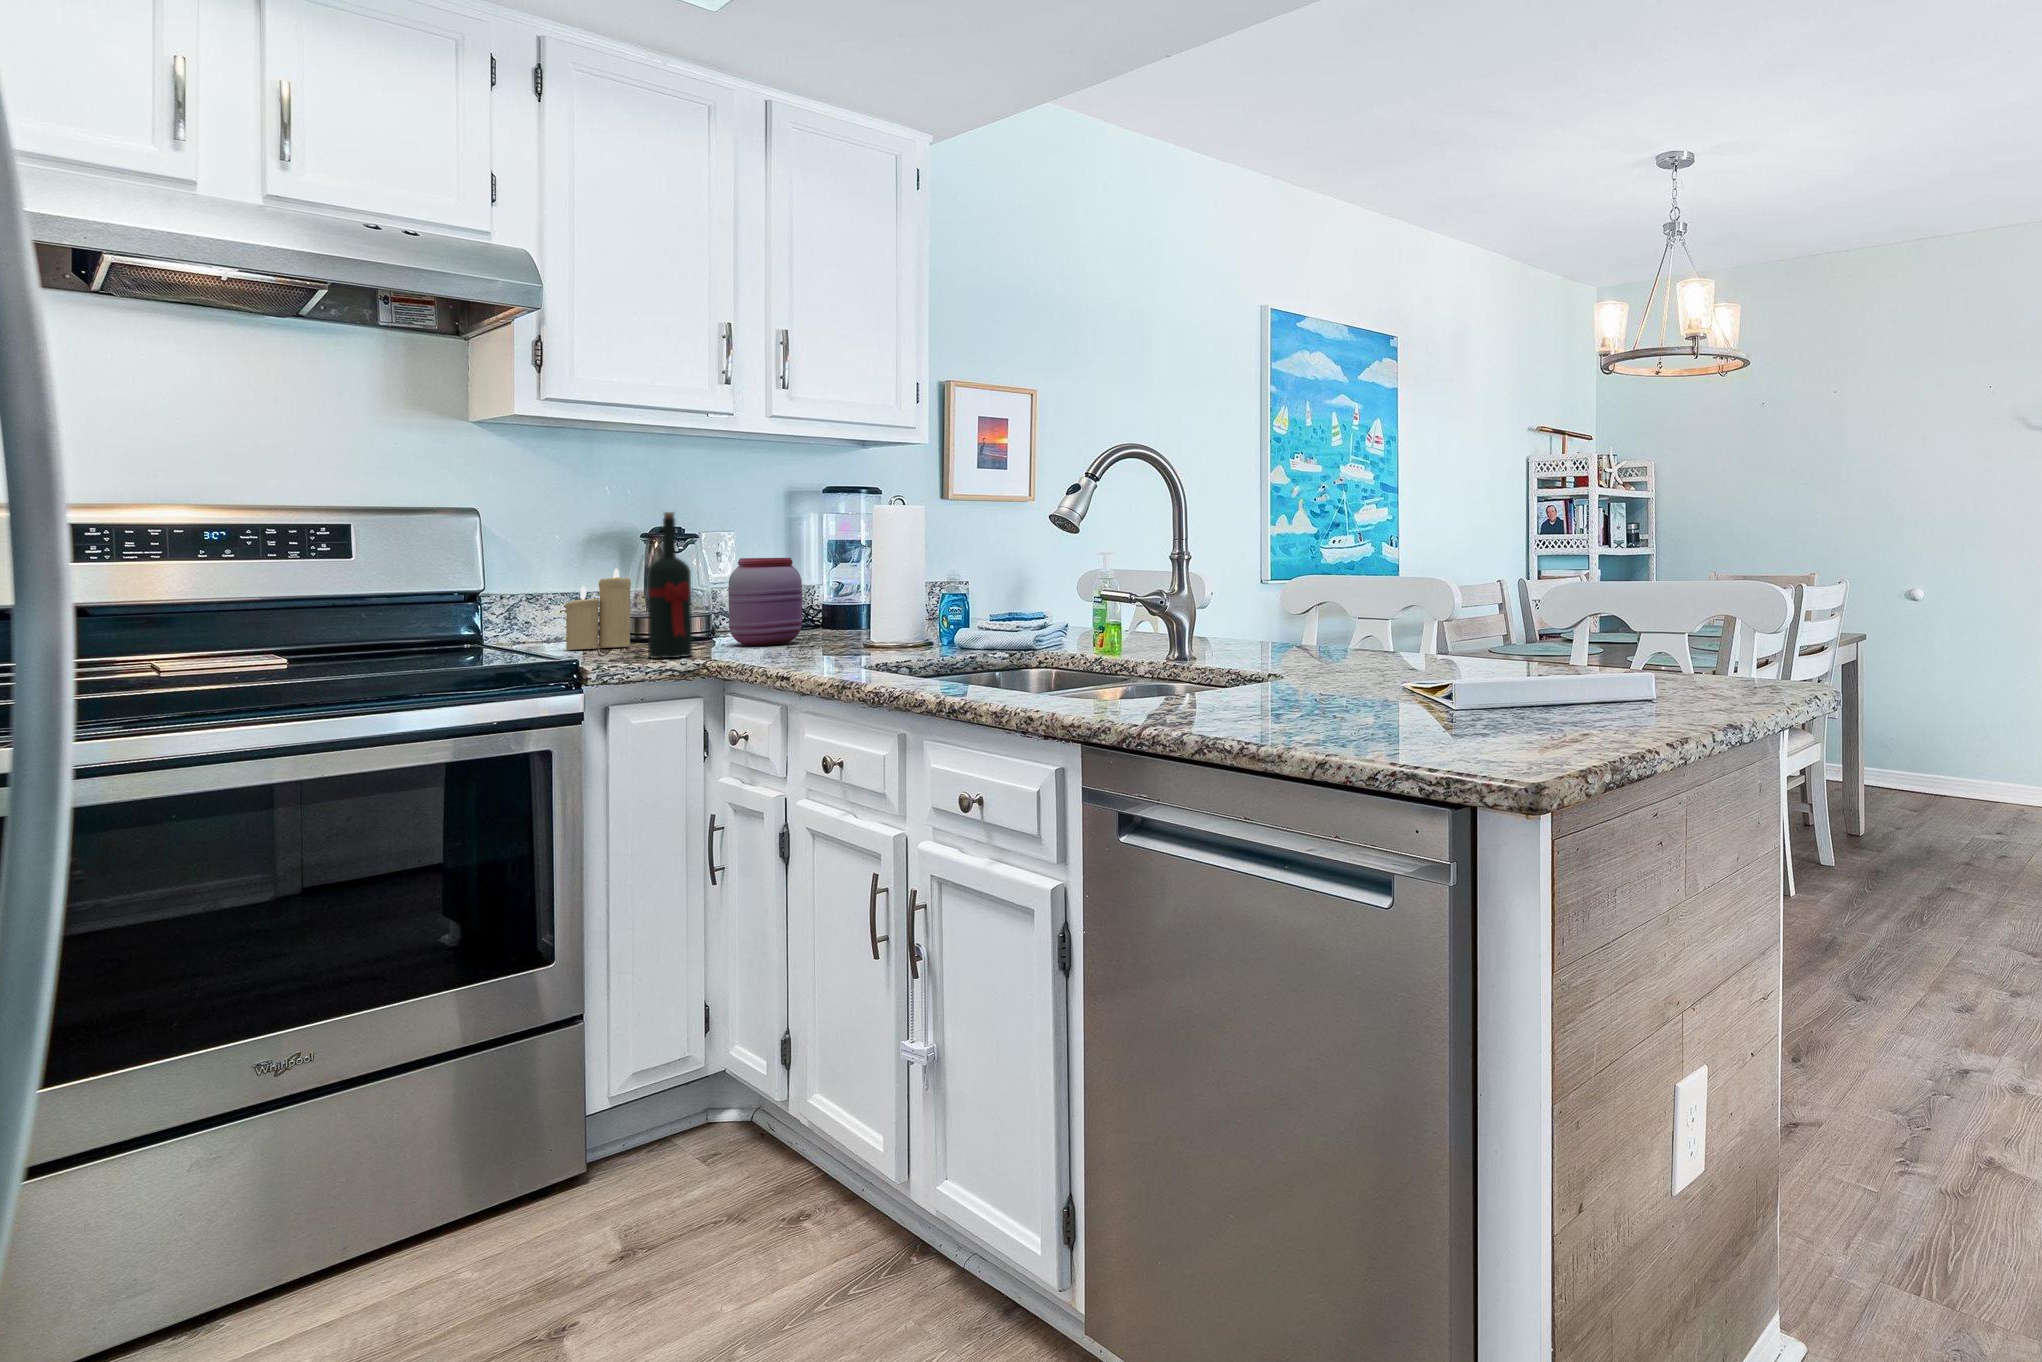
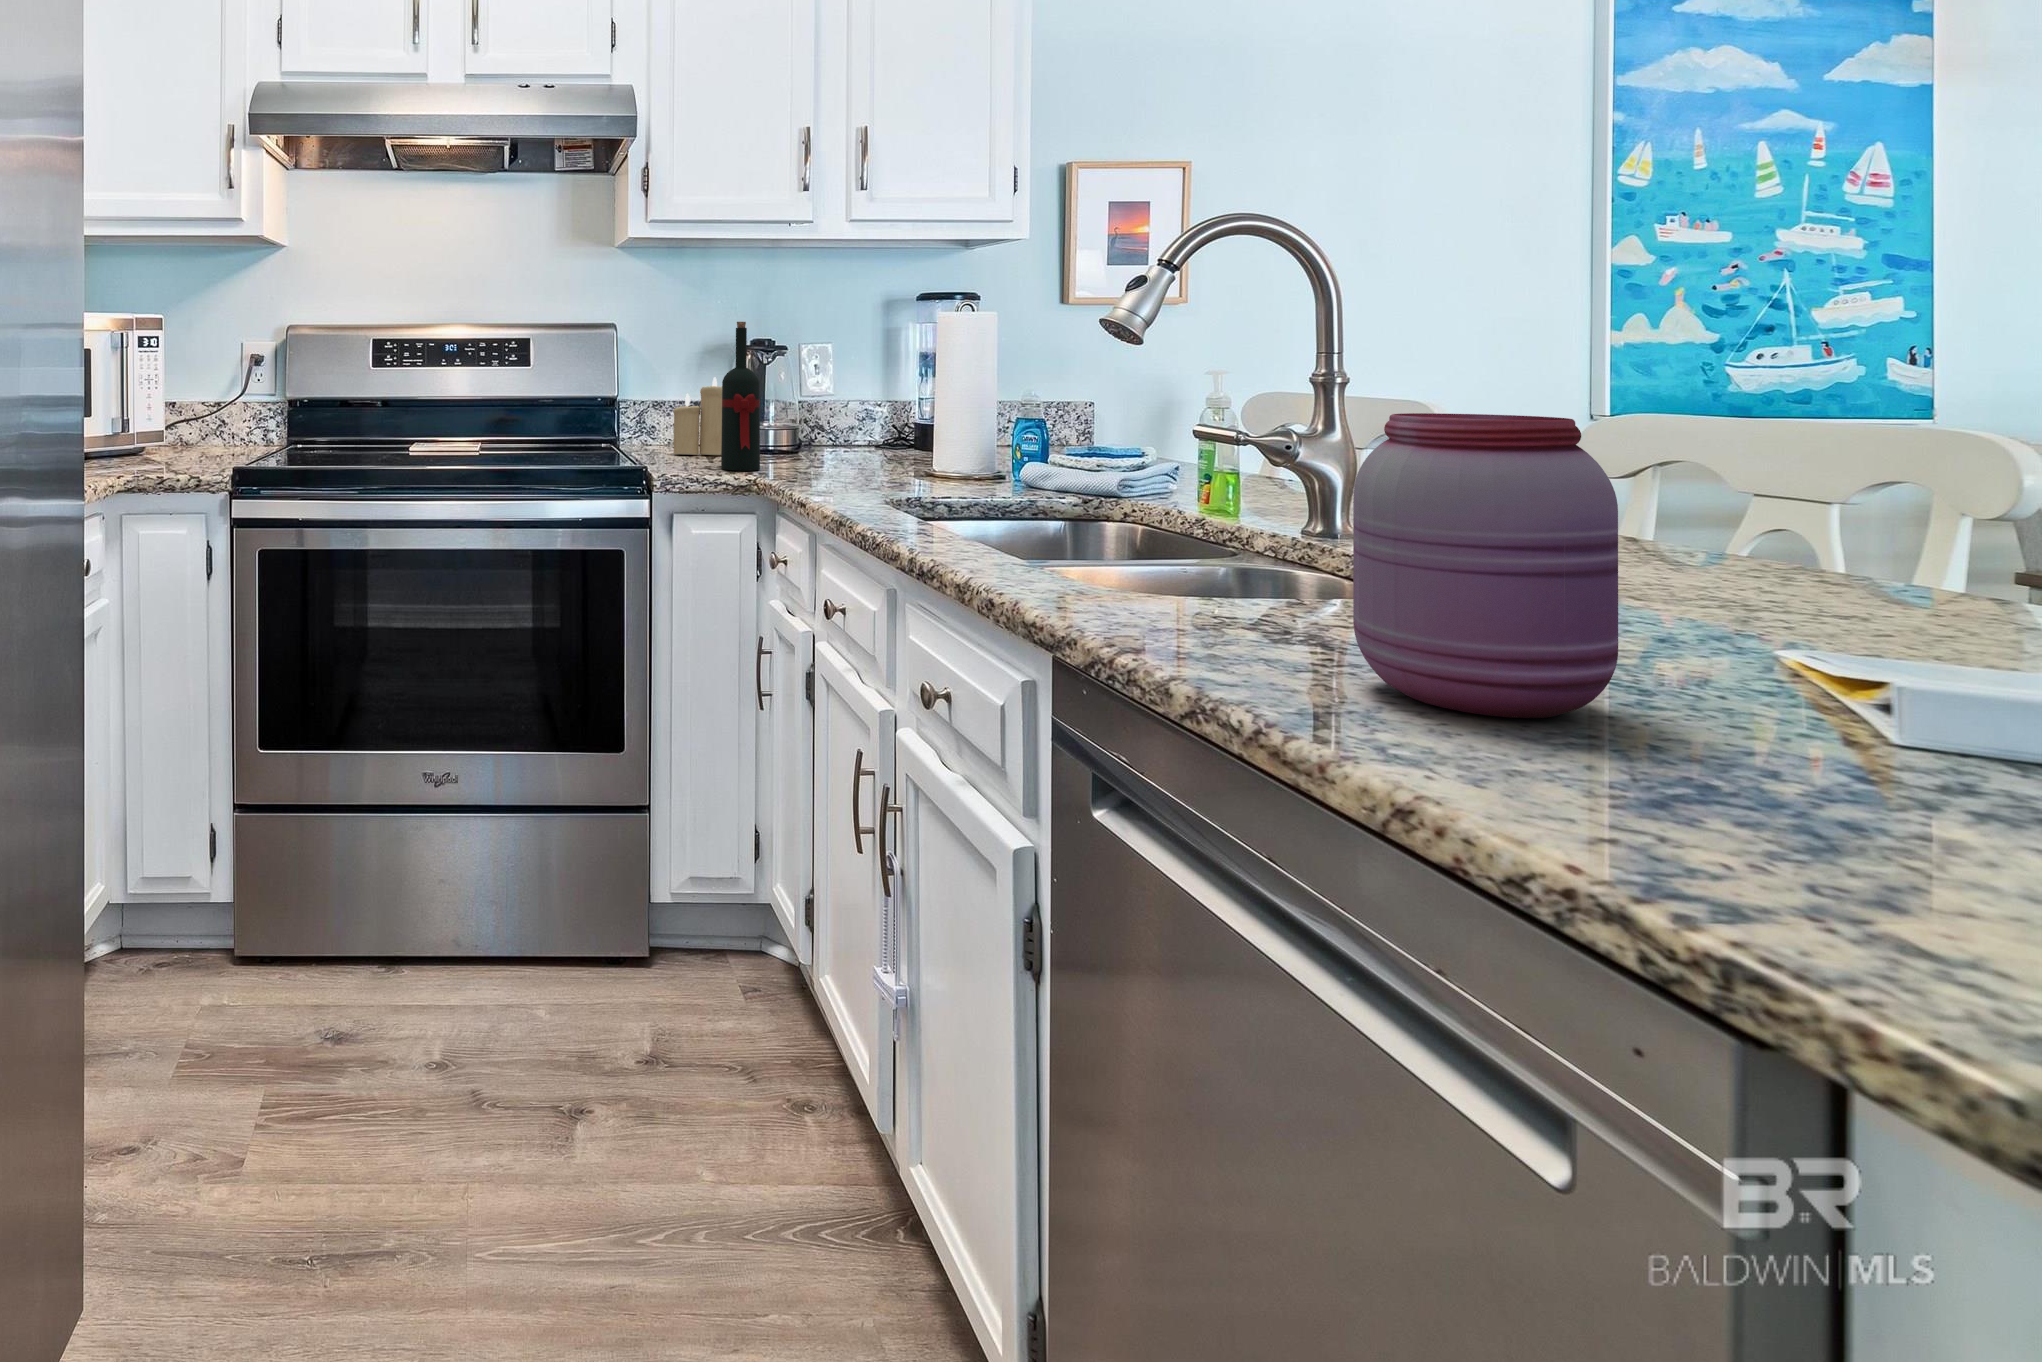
jar: present [729,558,802,645] -> present [1353,413,1618,718]

